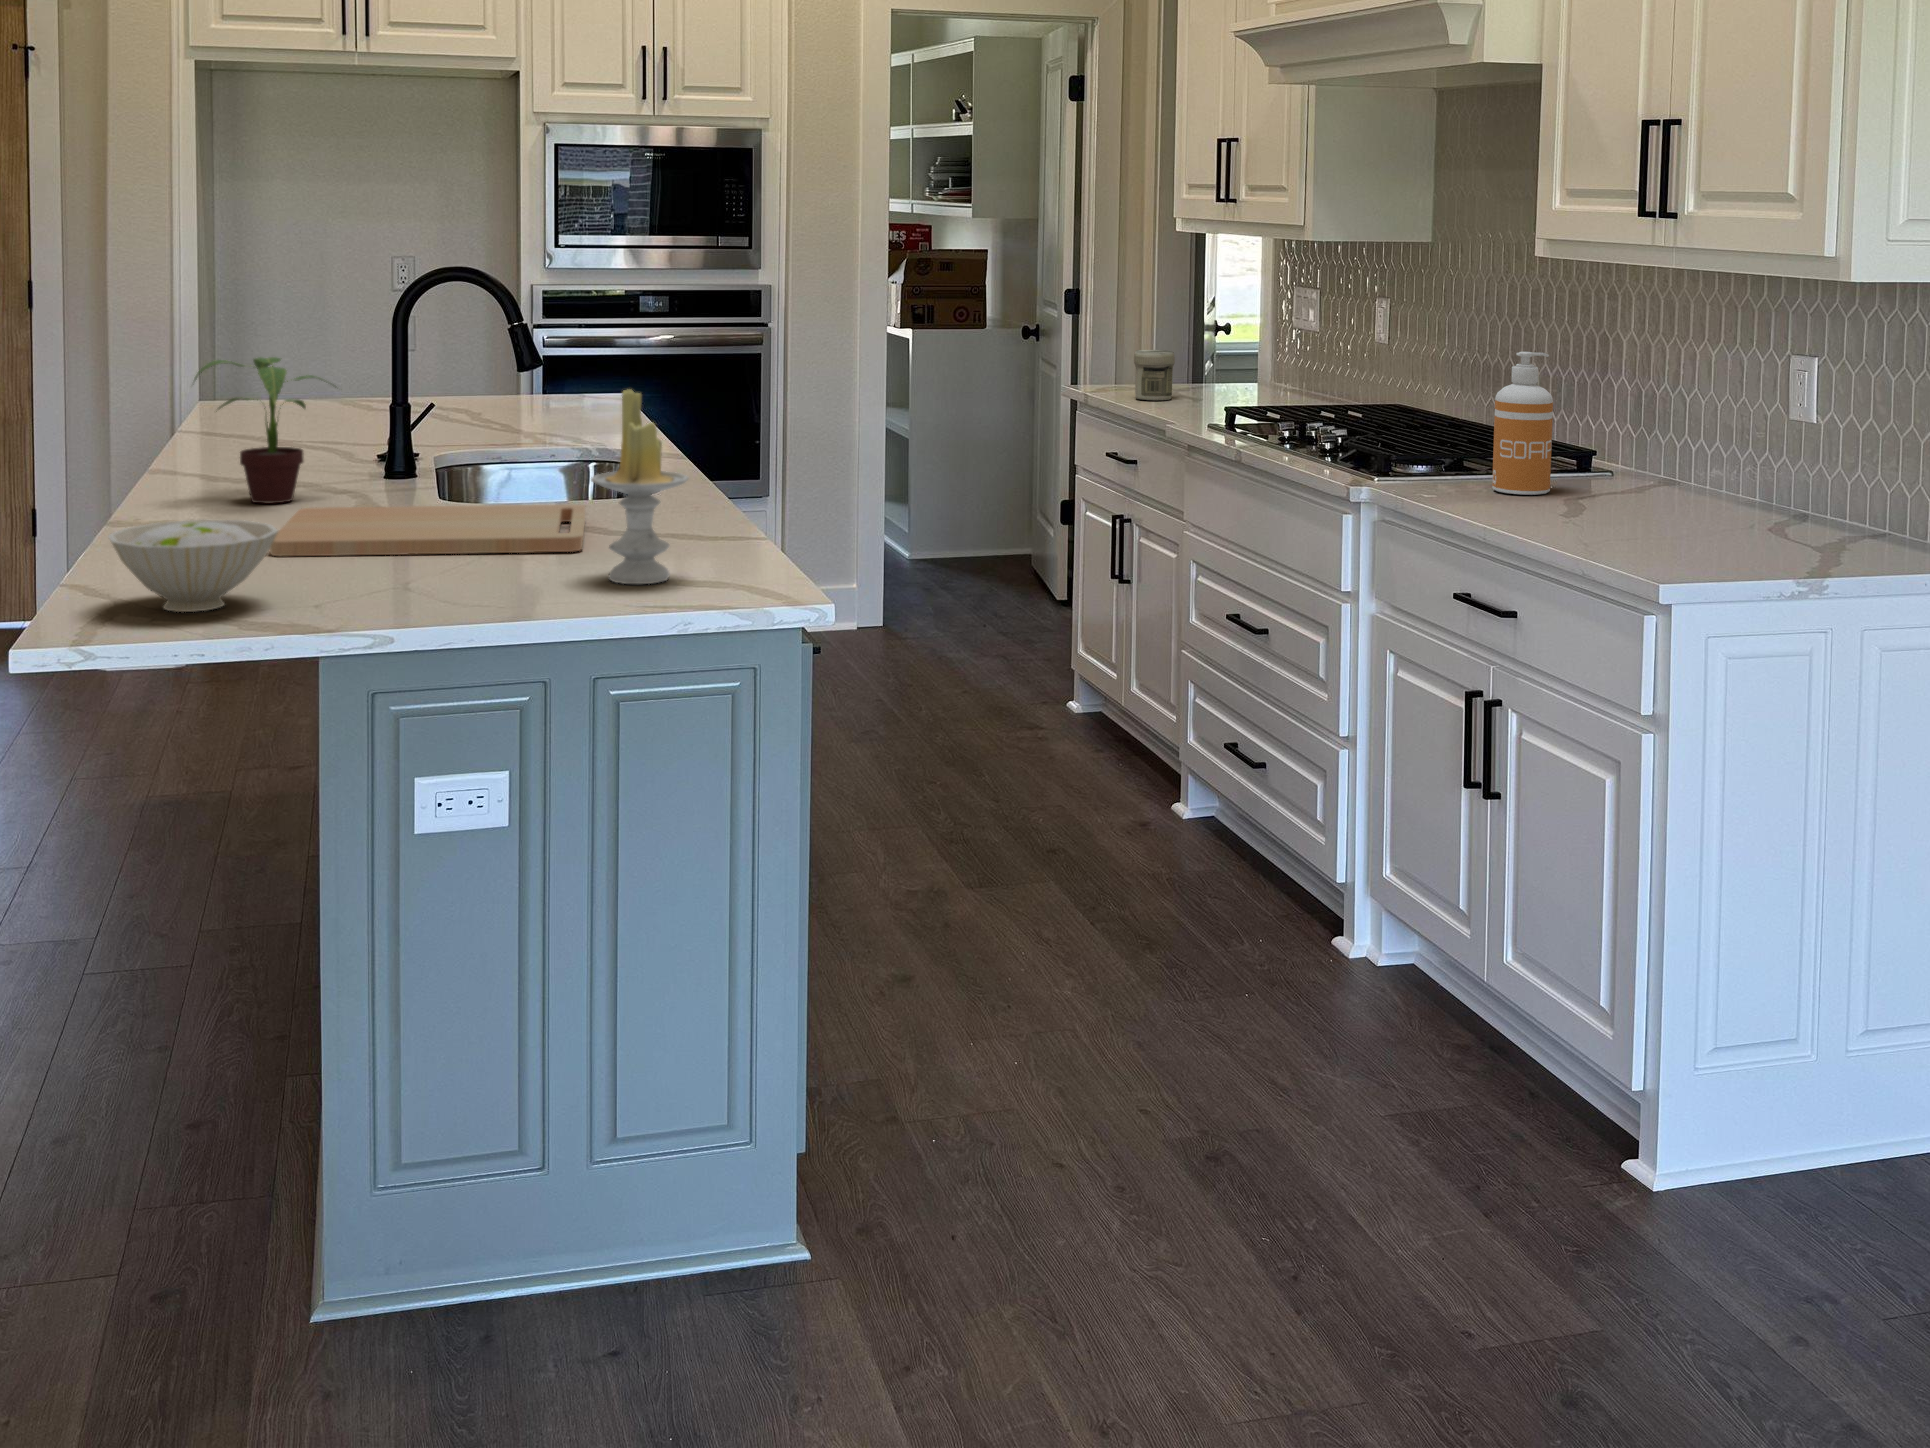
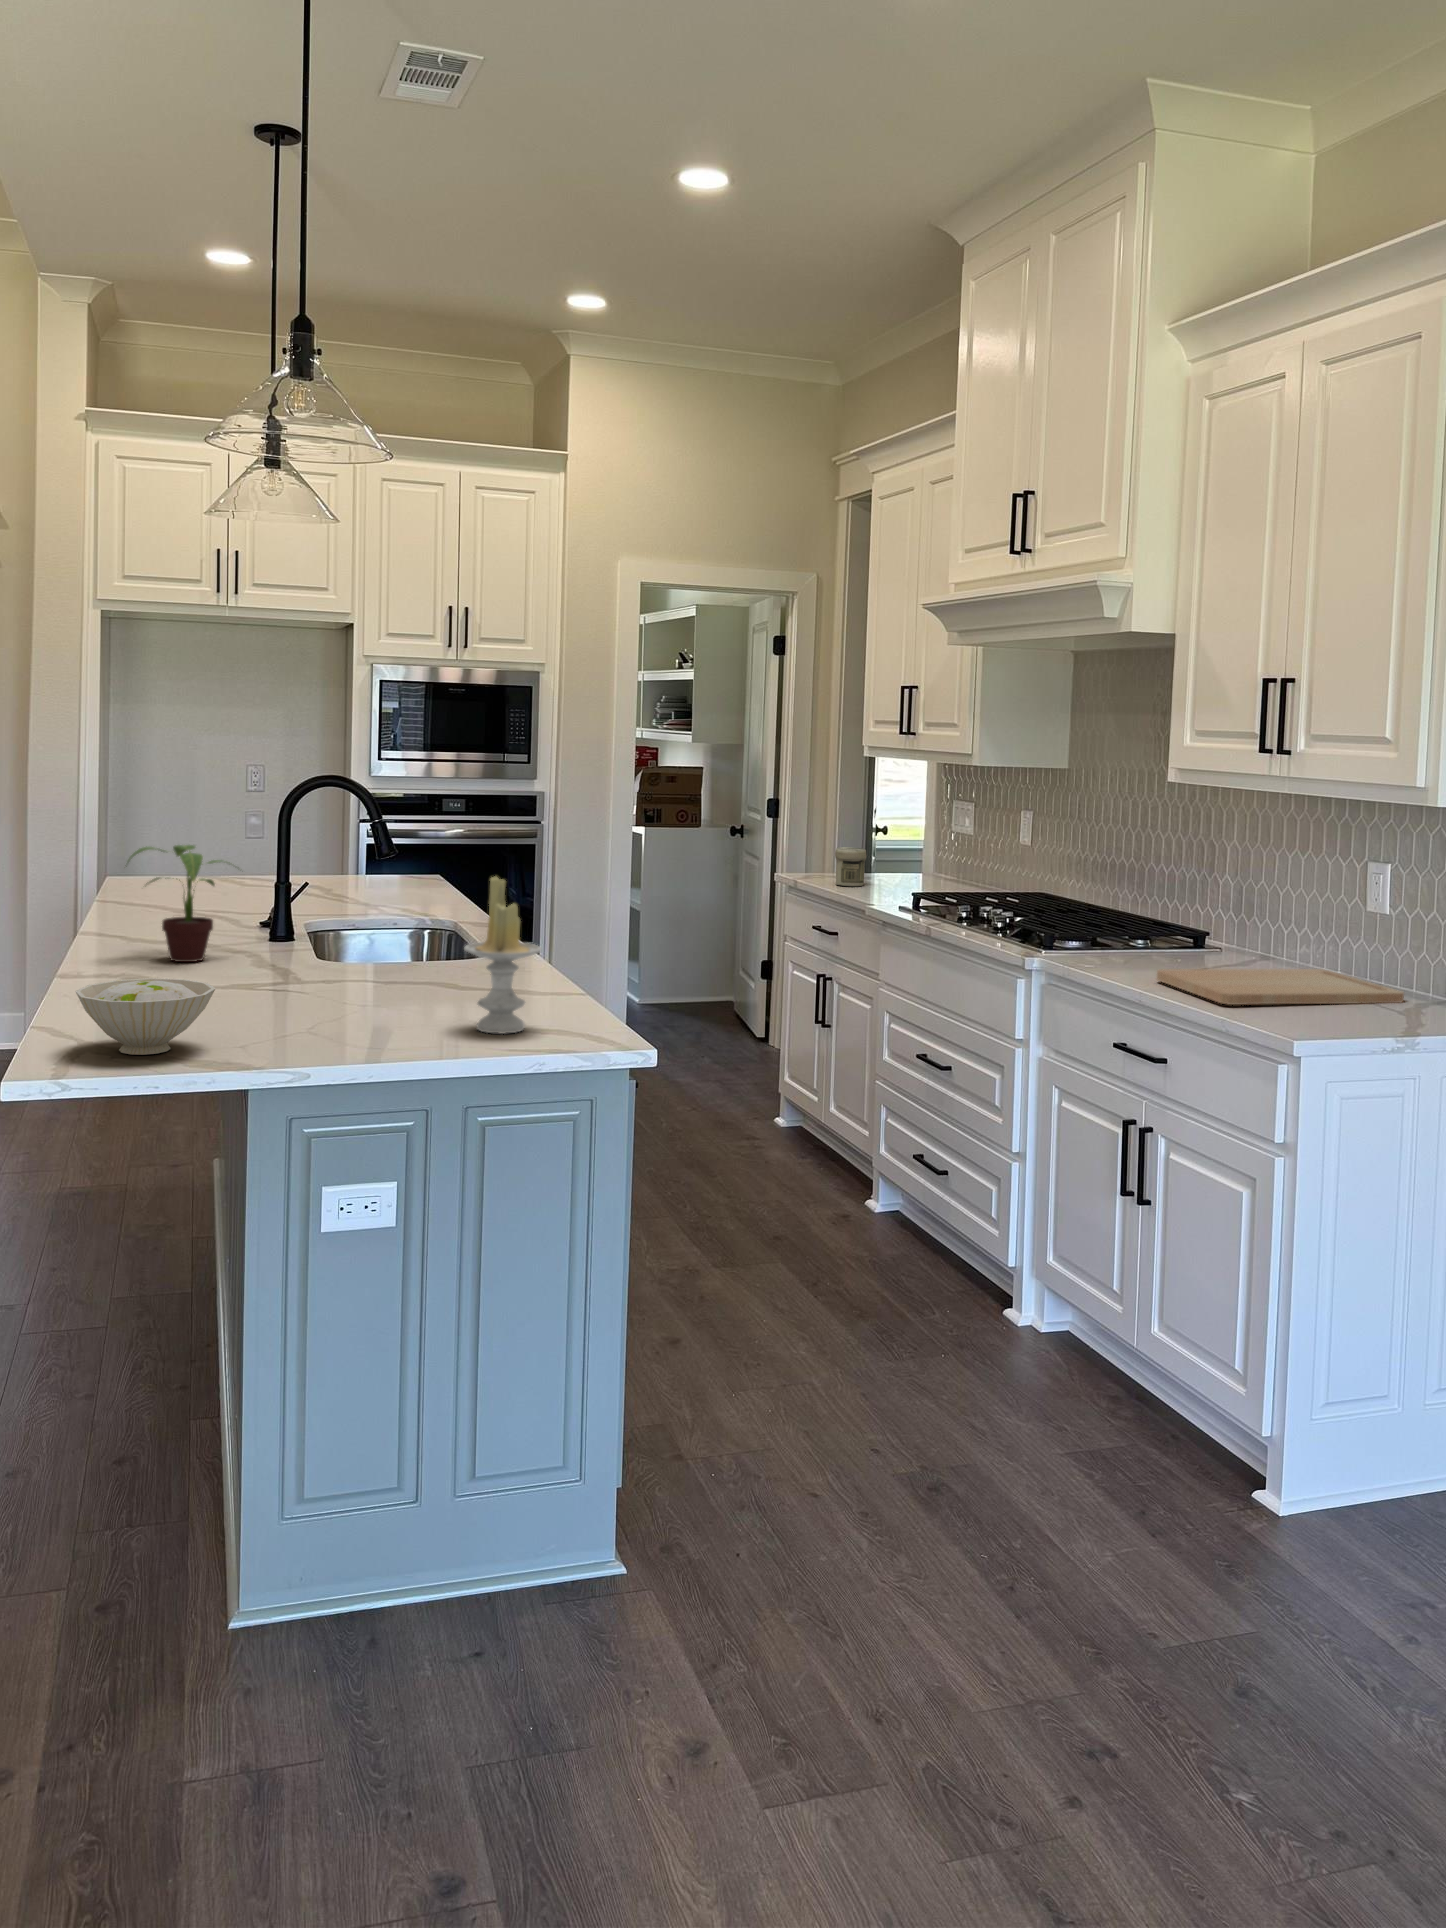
soap dispenser: present [1492,352,1553,495] -> none [1136,855,1183,966]
cutting board: present [270,505,585,556] -> present [1157,969,1404,1005]

